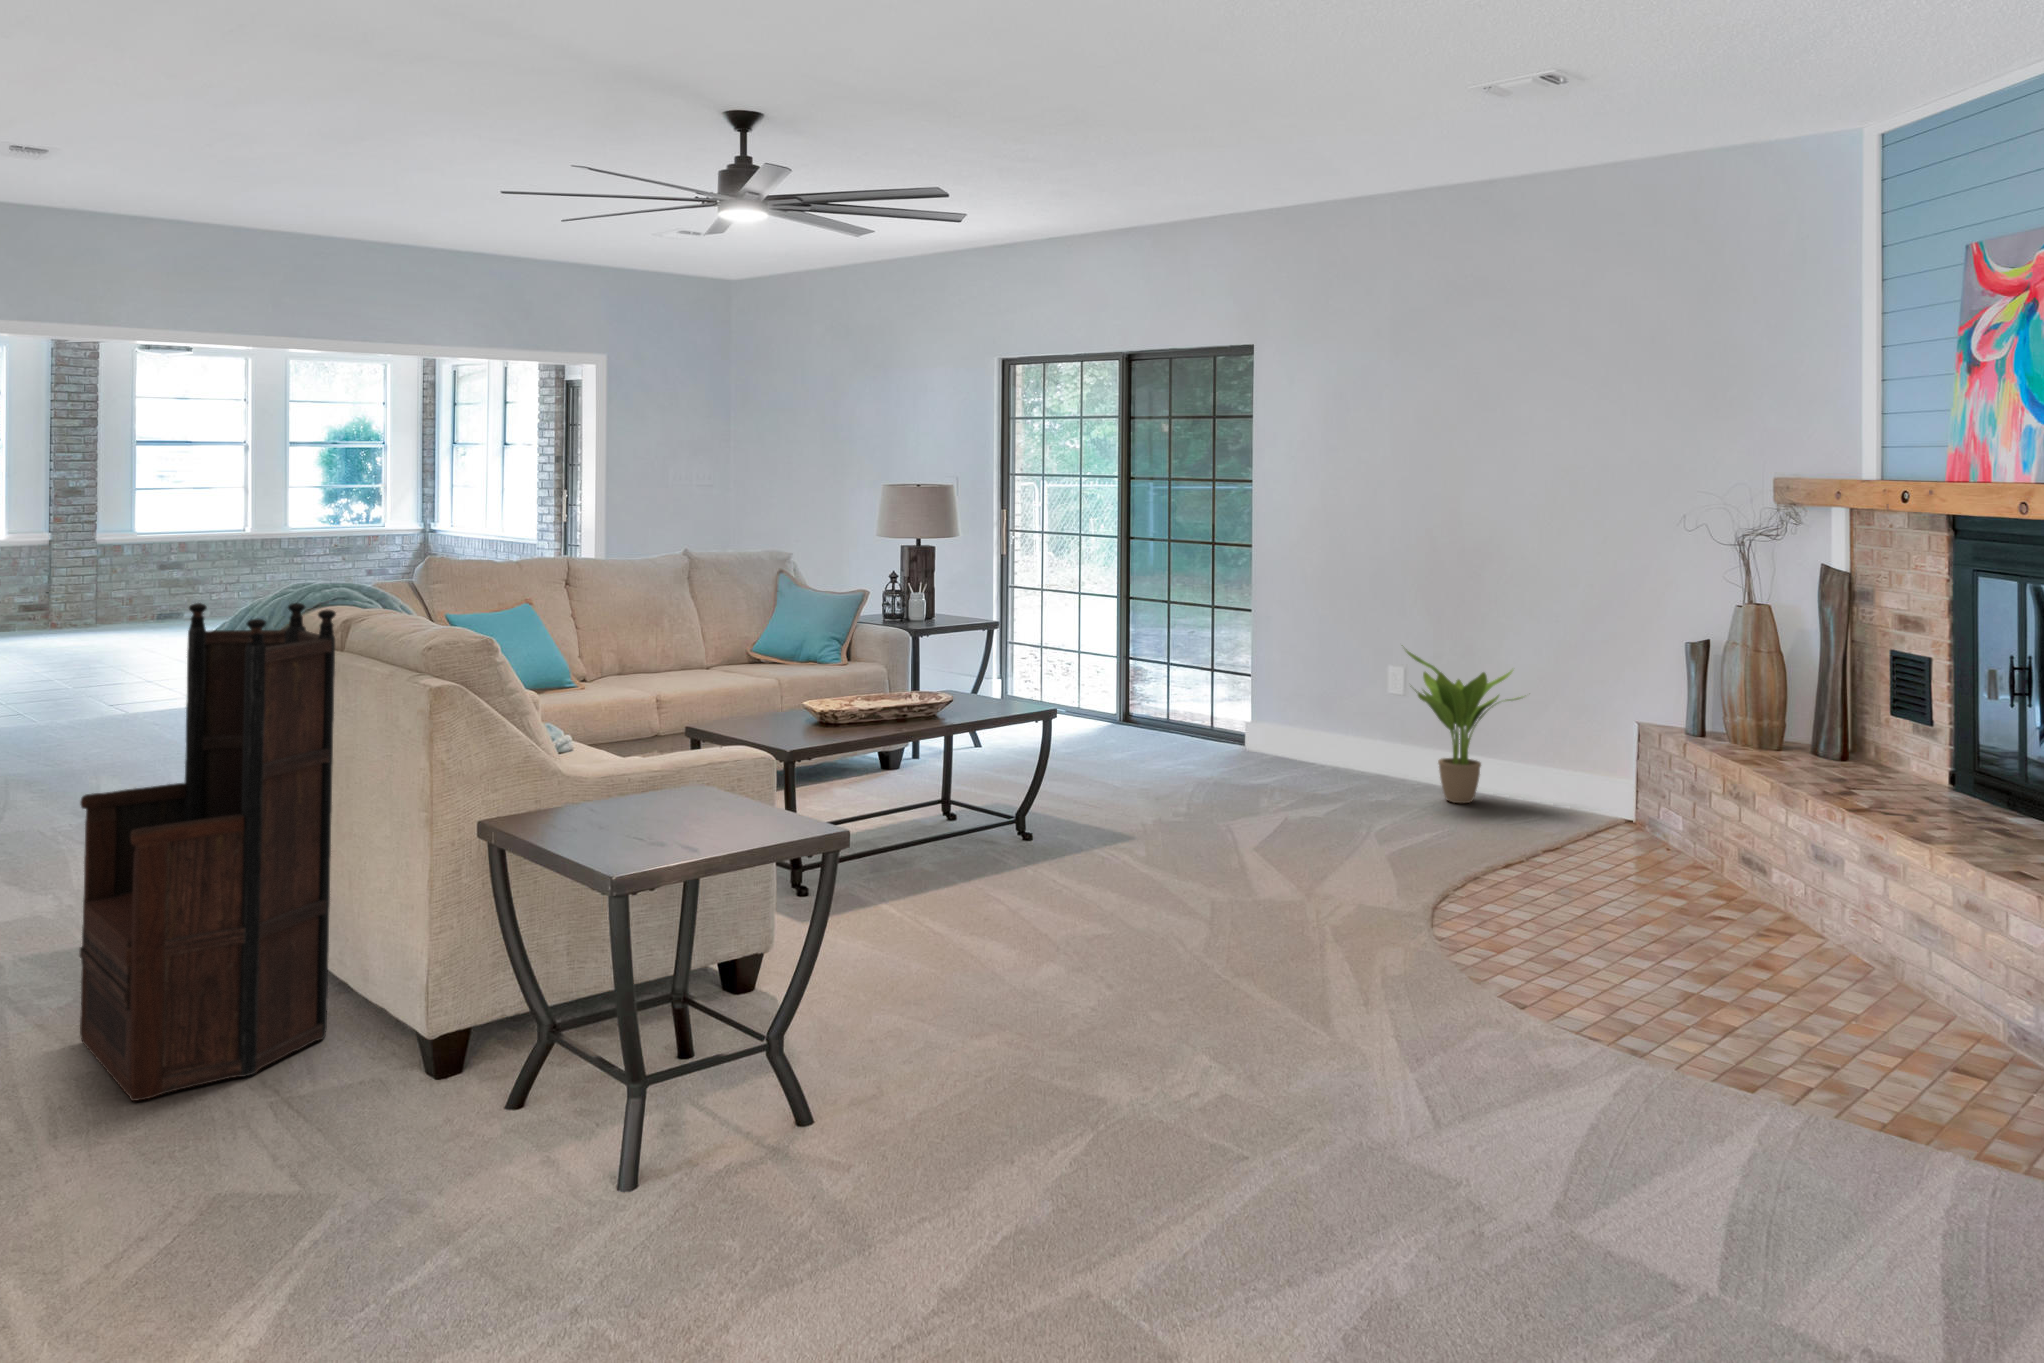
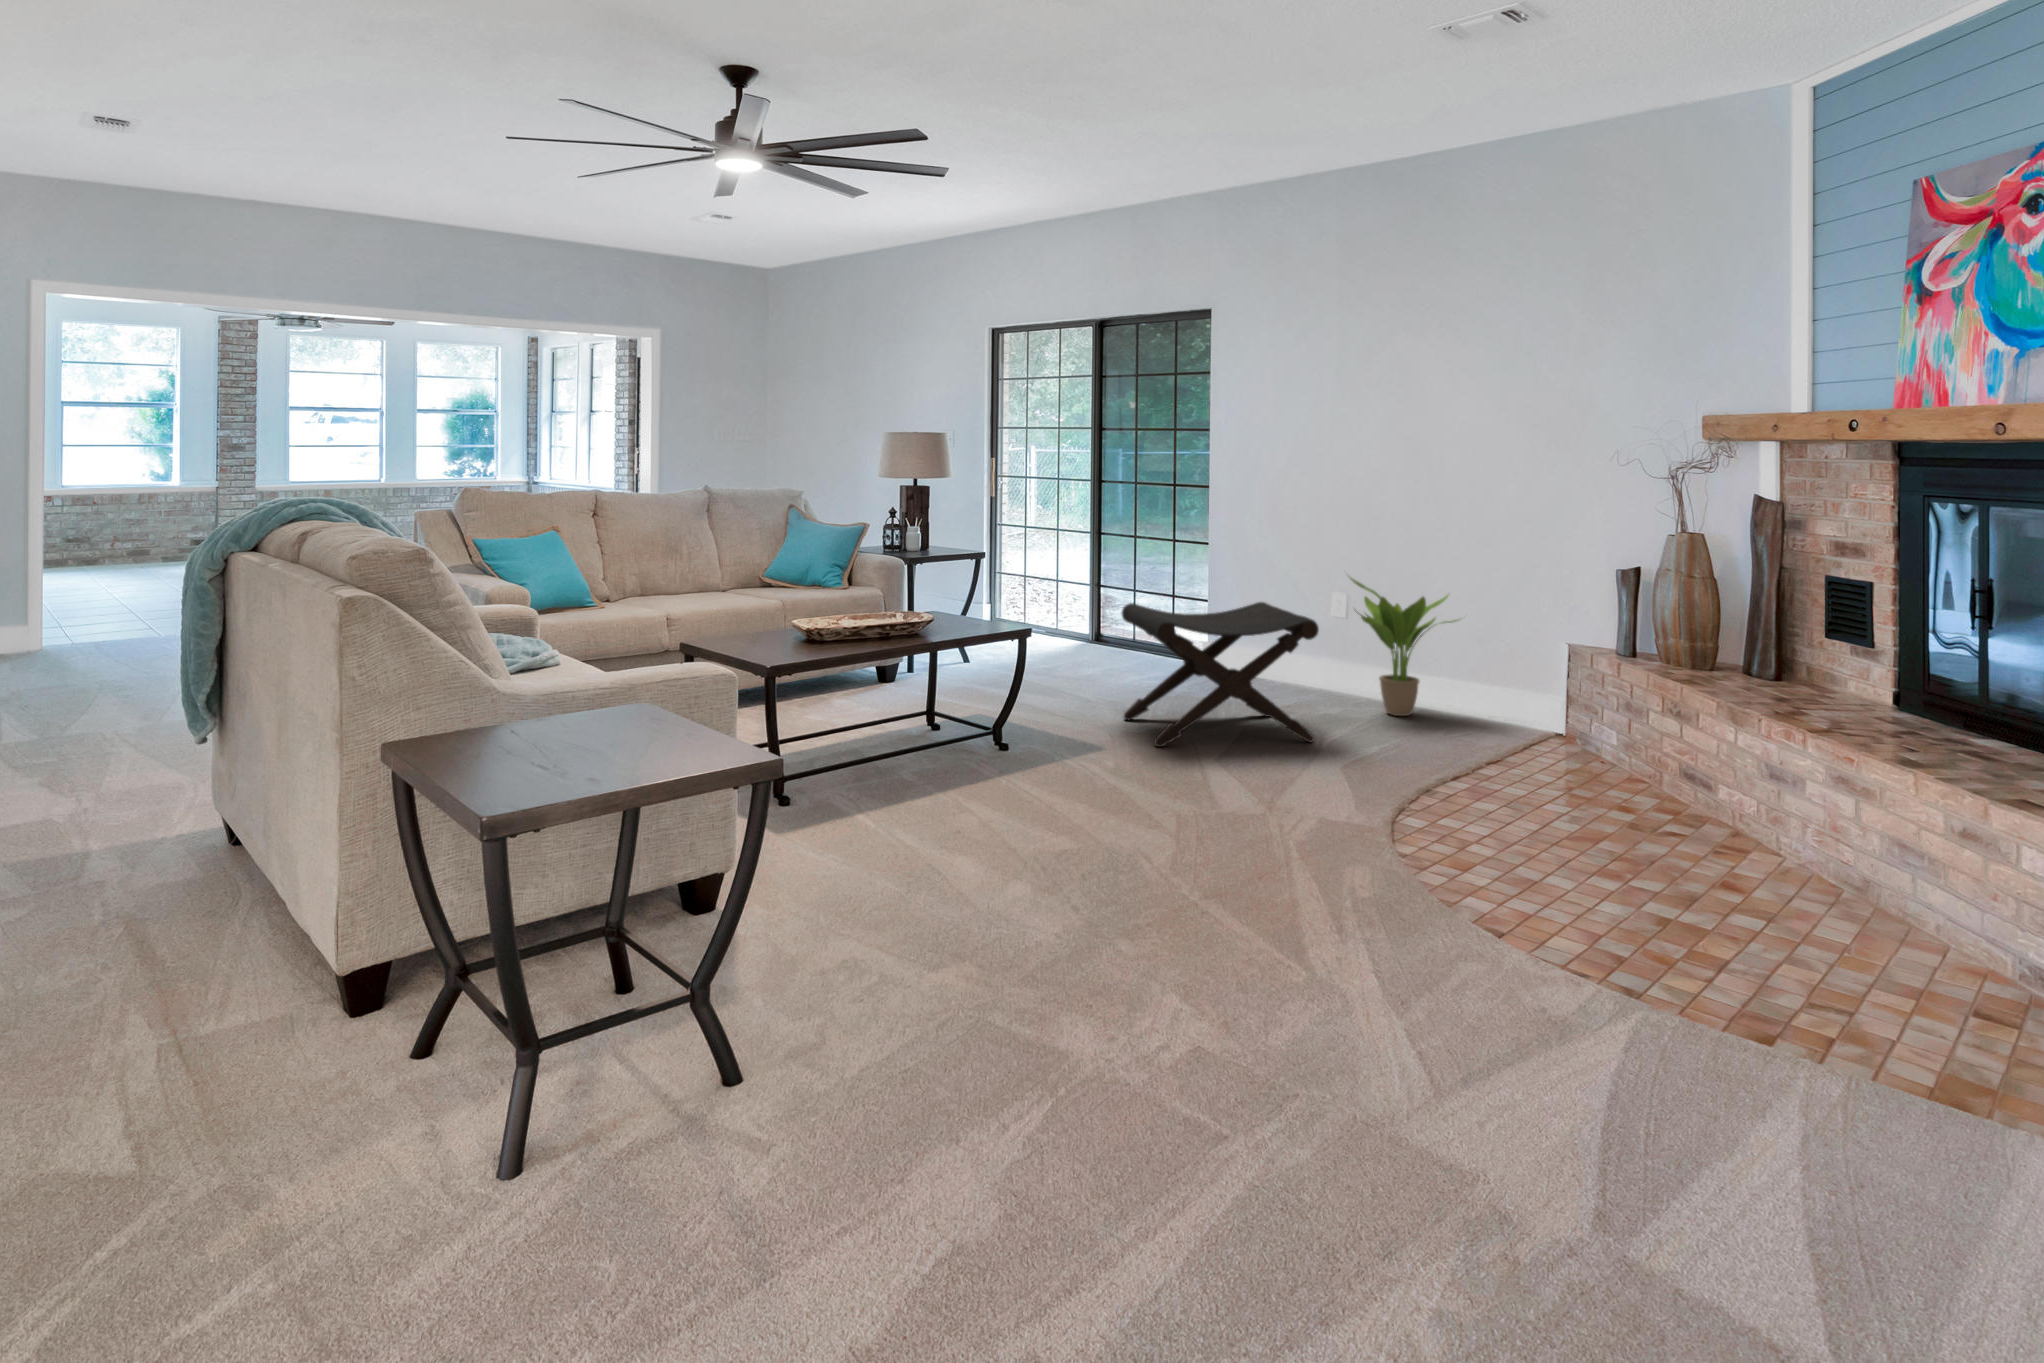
armchair: present [79,603,336,1101] -> none [40,523,292,1029]
footstool: none [1157,678,1370,837] -> present [1122,602,1319,747]

